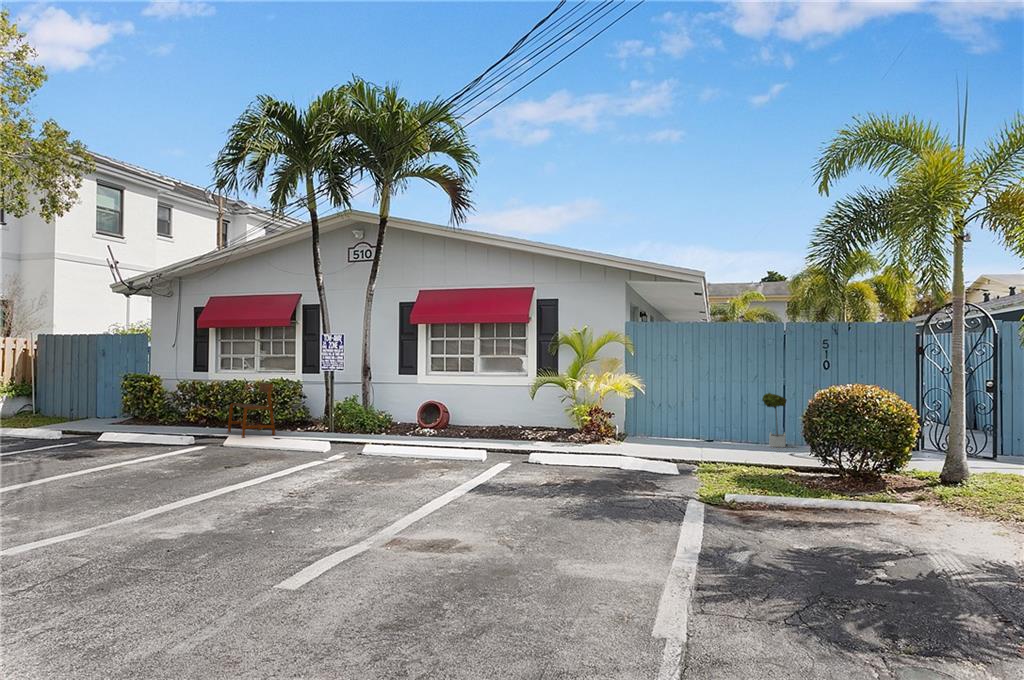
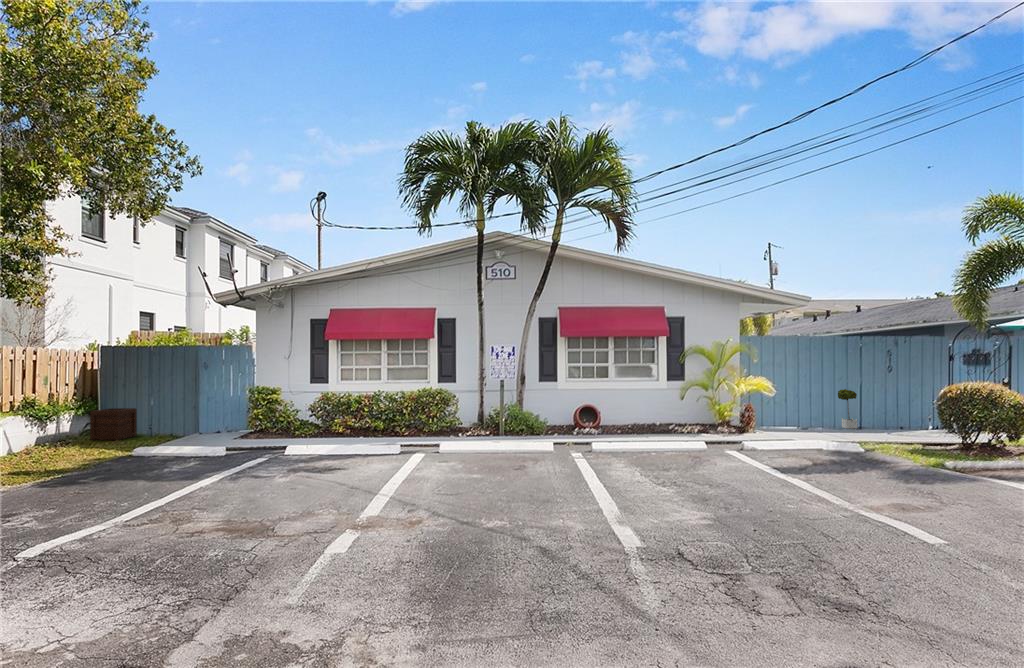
bench: present [228,382,275,438] -> none [389,392,446,444]
wooden crate: none [22,391,66,420] -> present [90,408,137,440]

